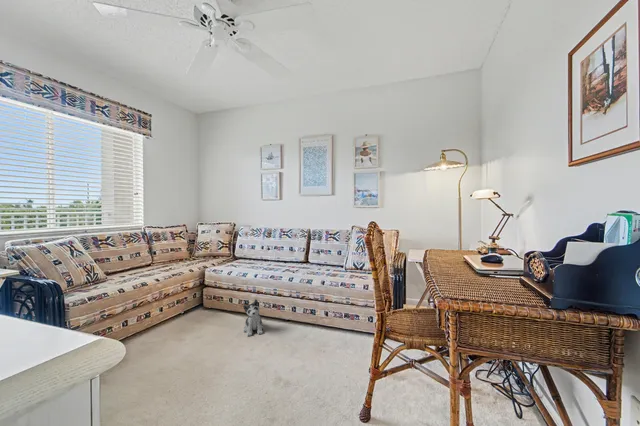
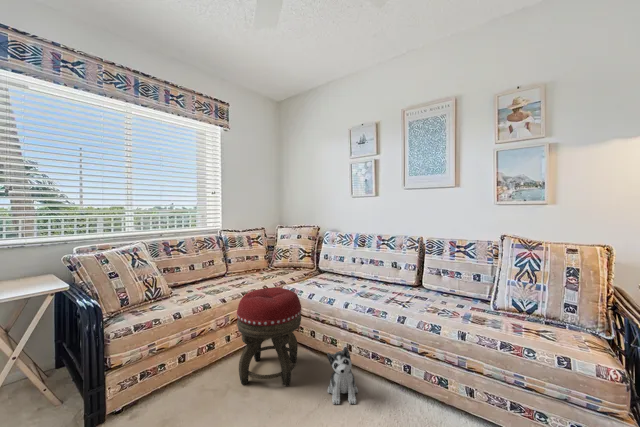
footstool: none [172,267,223,337] -> present [237,287,301,387]

